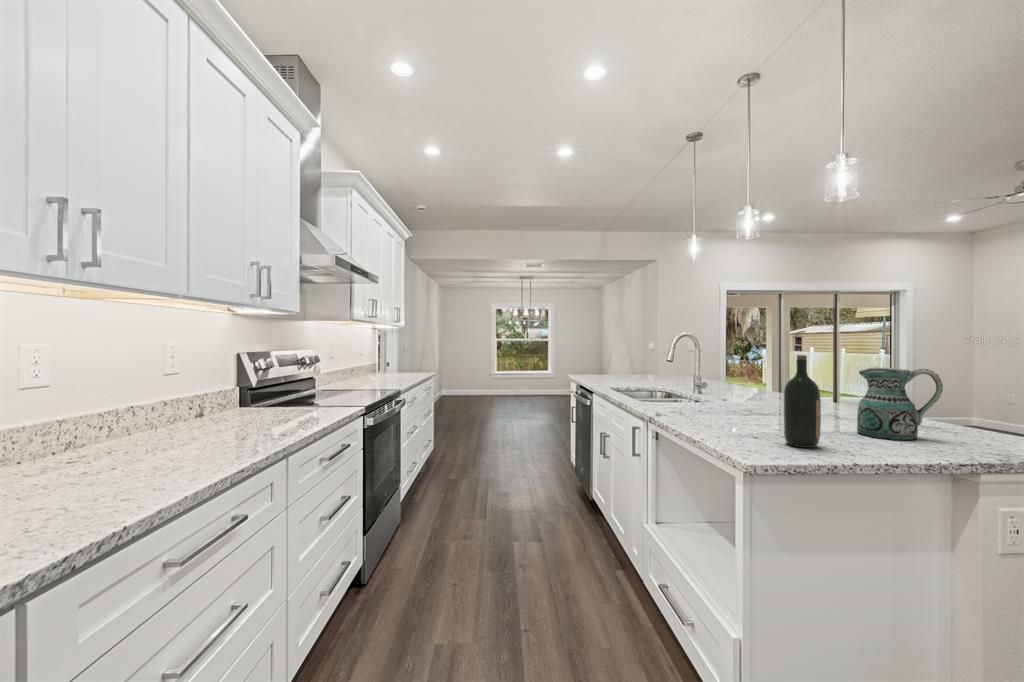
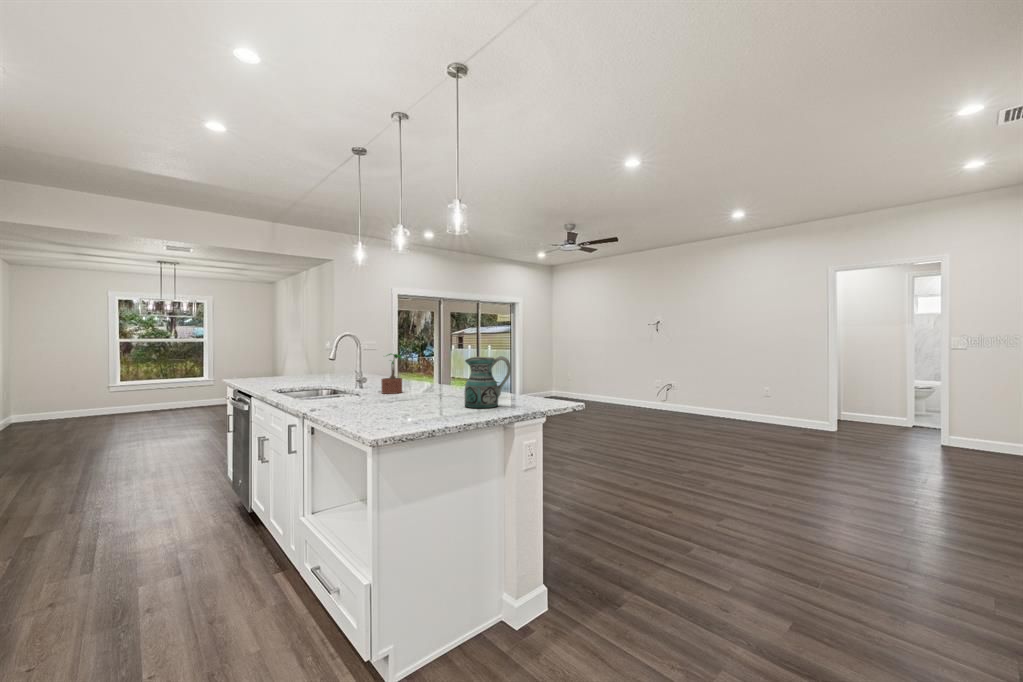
wine bottle: present [784,355,821,448] -> none [408,348,433,421]
potted plant: none [726,358,753,404] -> present [381,354,402,394]

